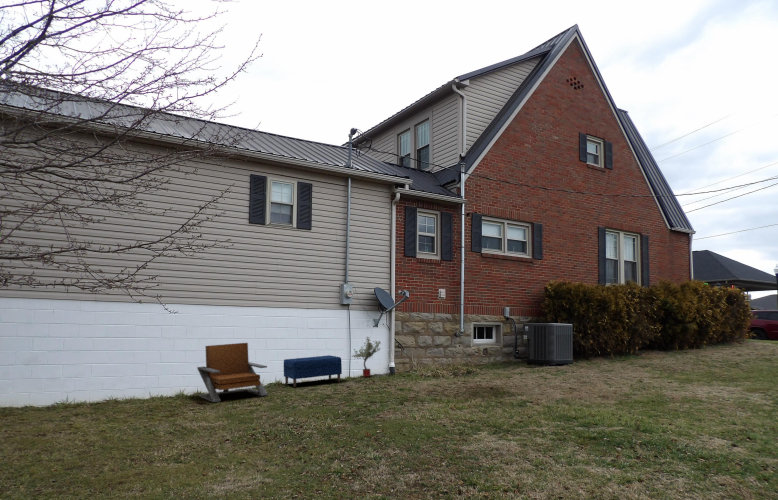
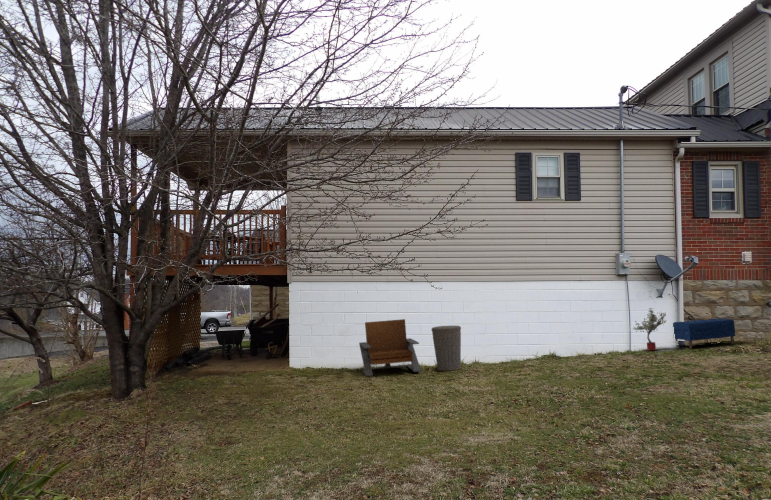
lounge chair: present [197,343,267,402] -> present [359,319,421,376]
trash can: none [151,354,185,404] -> present [432,326,461,371]
bench: present [284,355,342,387] -> present [673,318,735,349]

